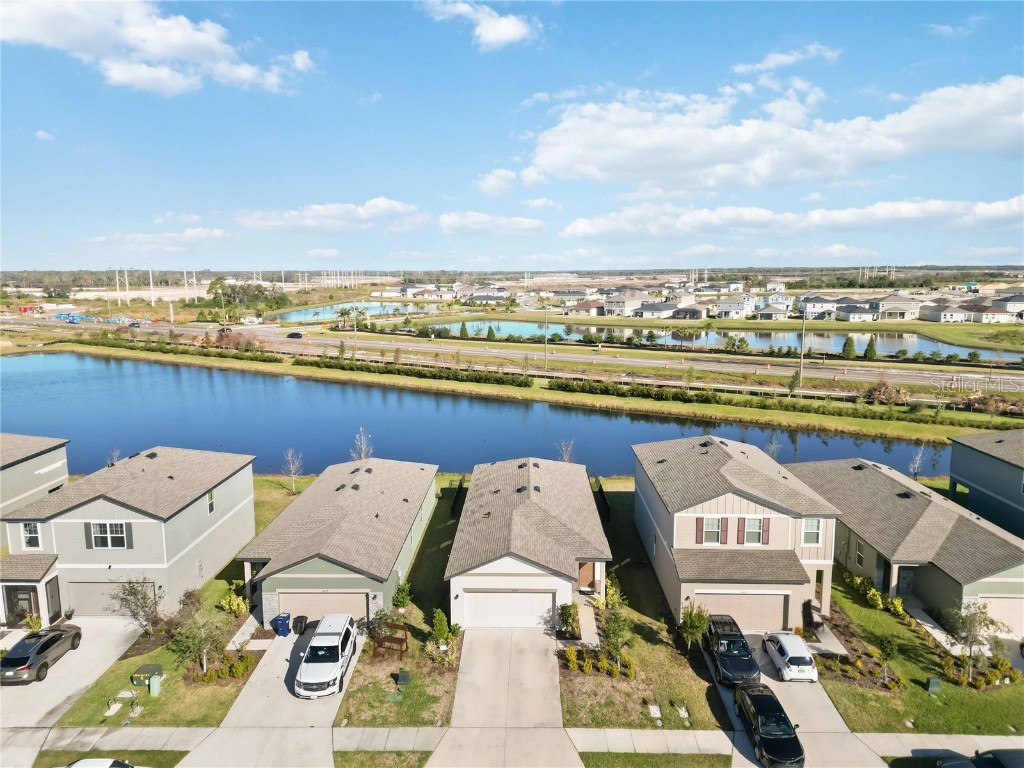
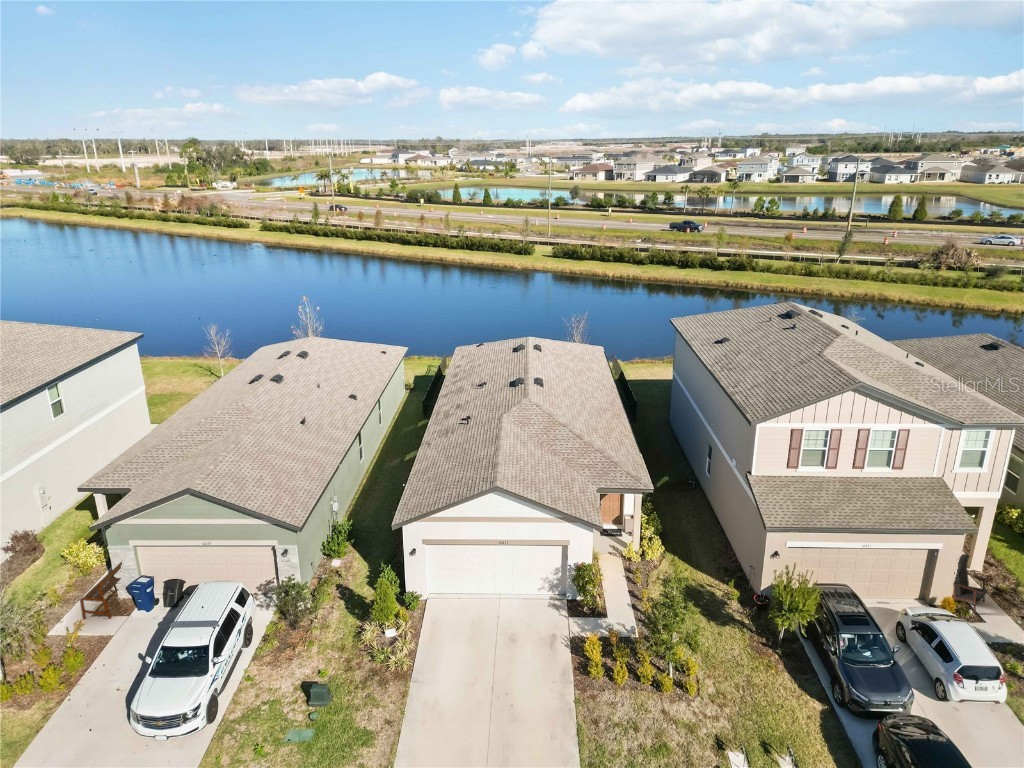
bench: present [373,621,409,661] -> present [80,562,122,619]

